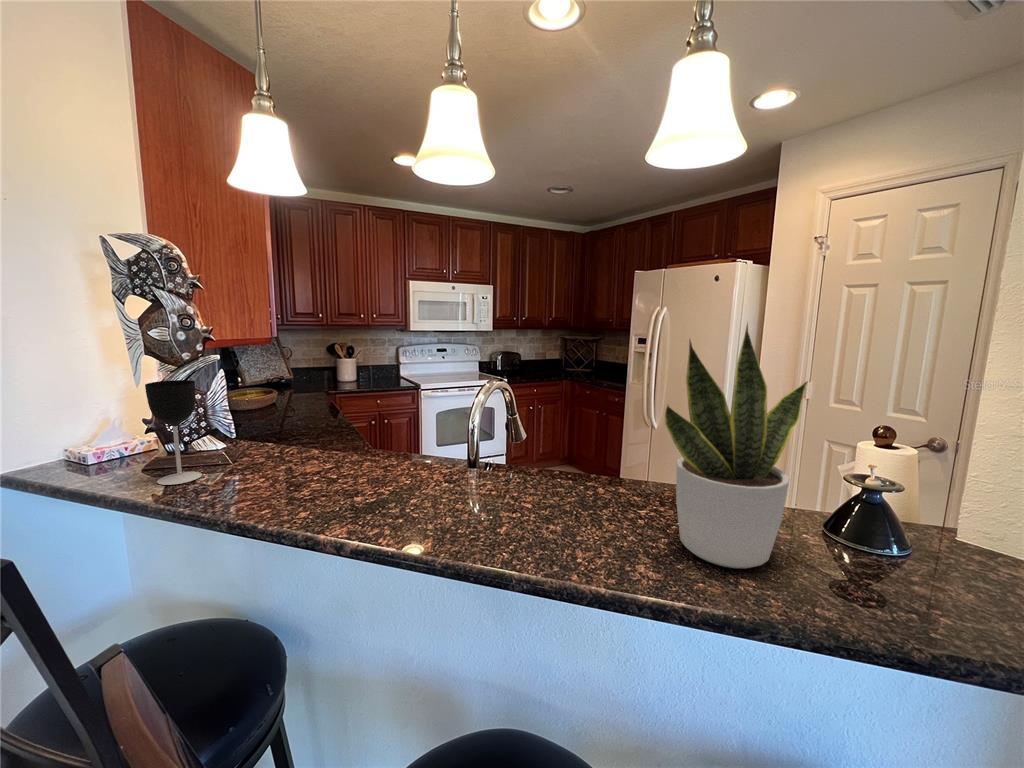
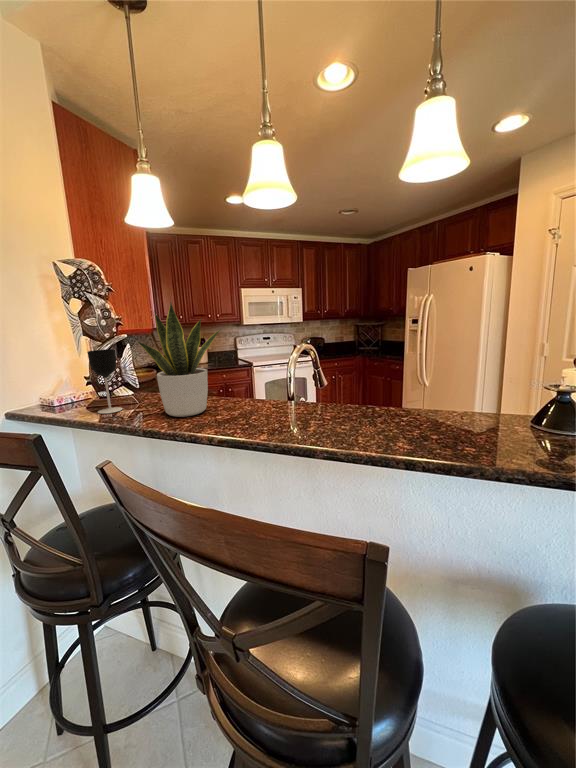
potted plant: present [665,323,808,569] -> present [137,302,220,417]

